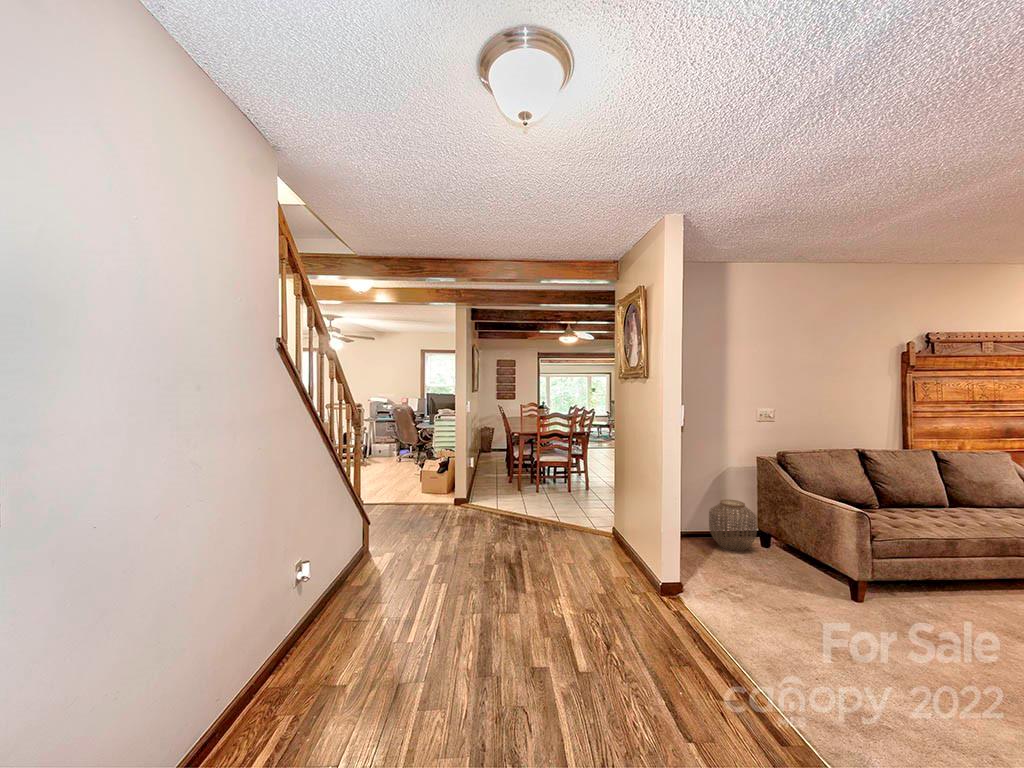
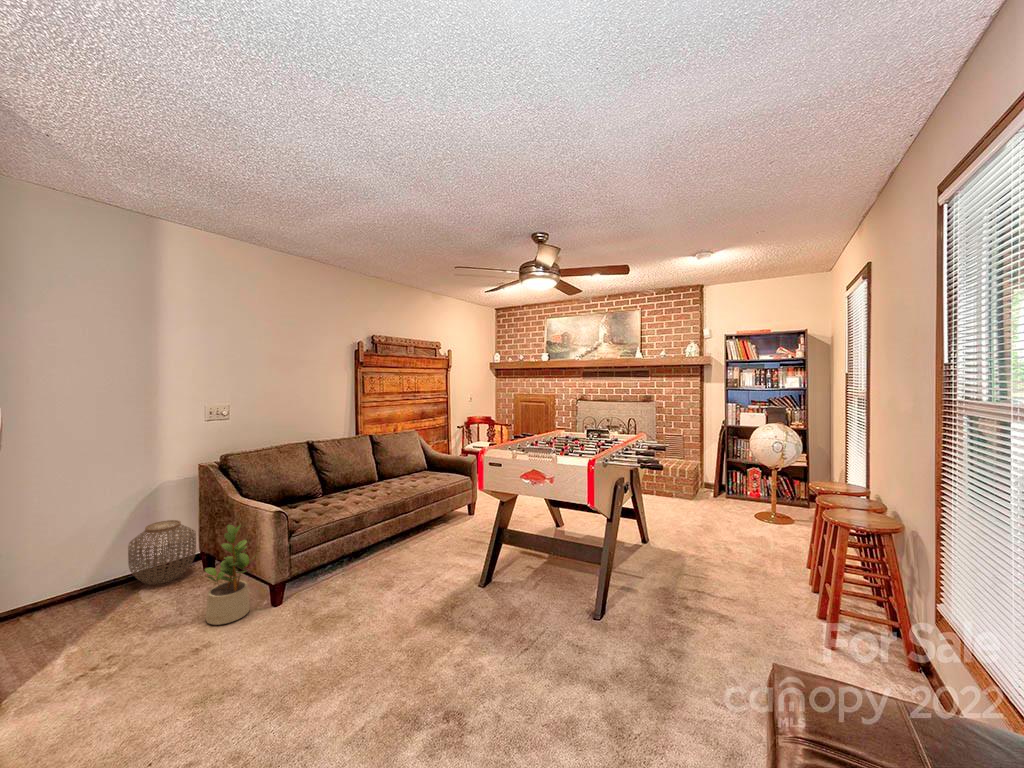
potted plant: none [791,512,842,603] -> present [205,525,250,625]

